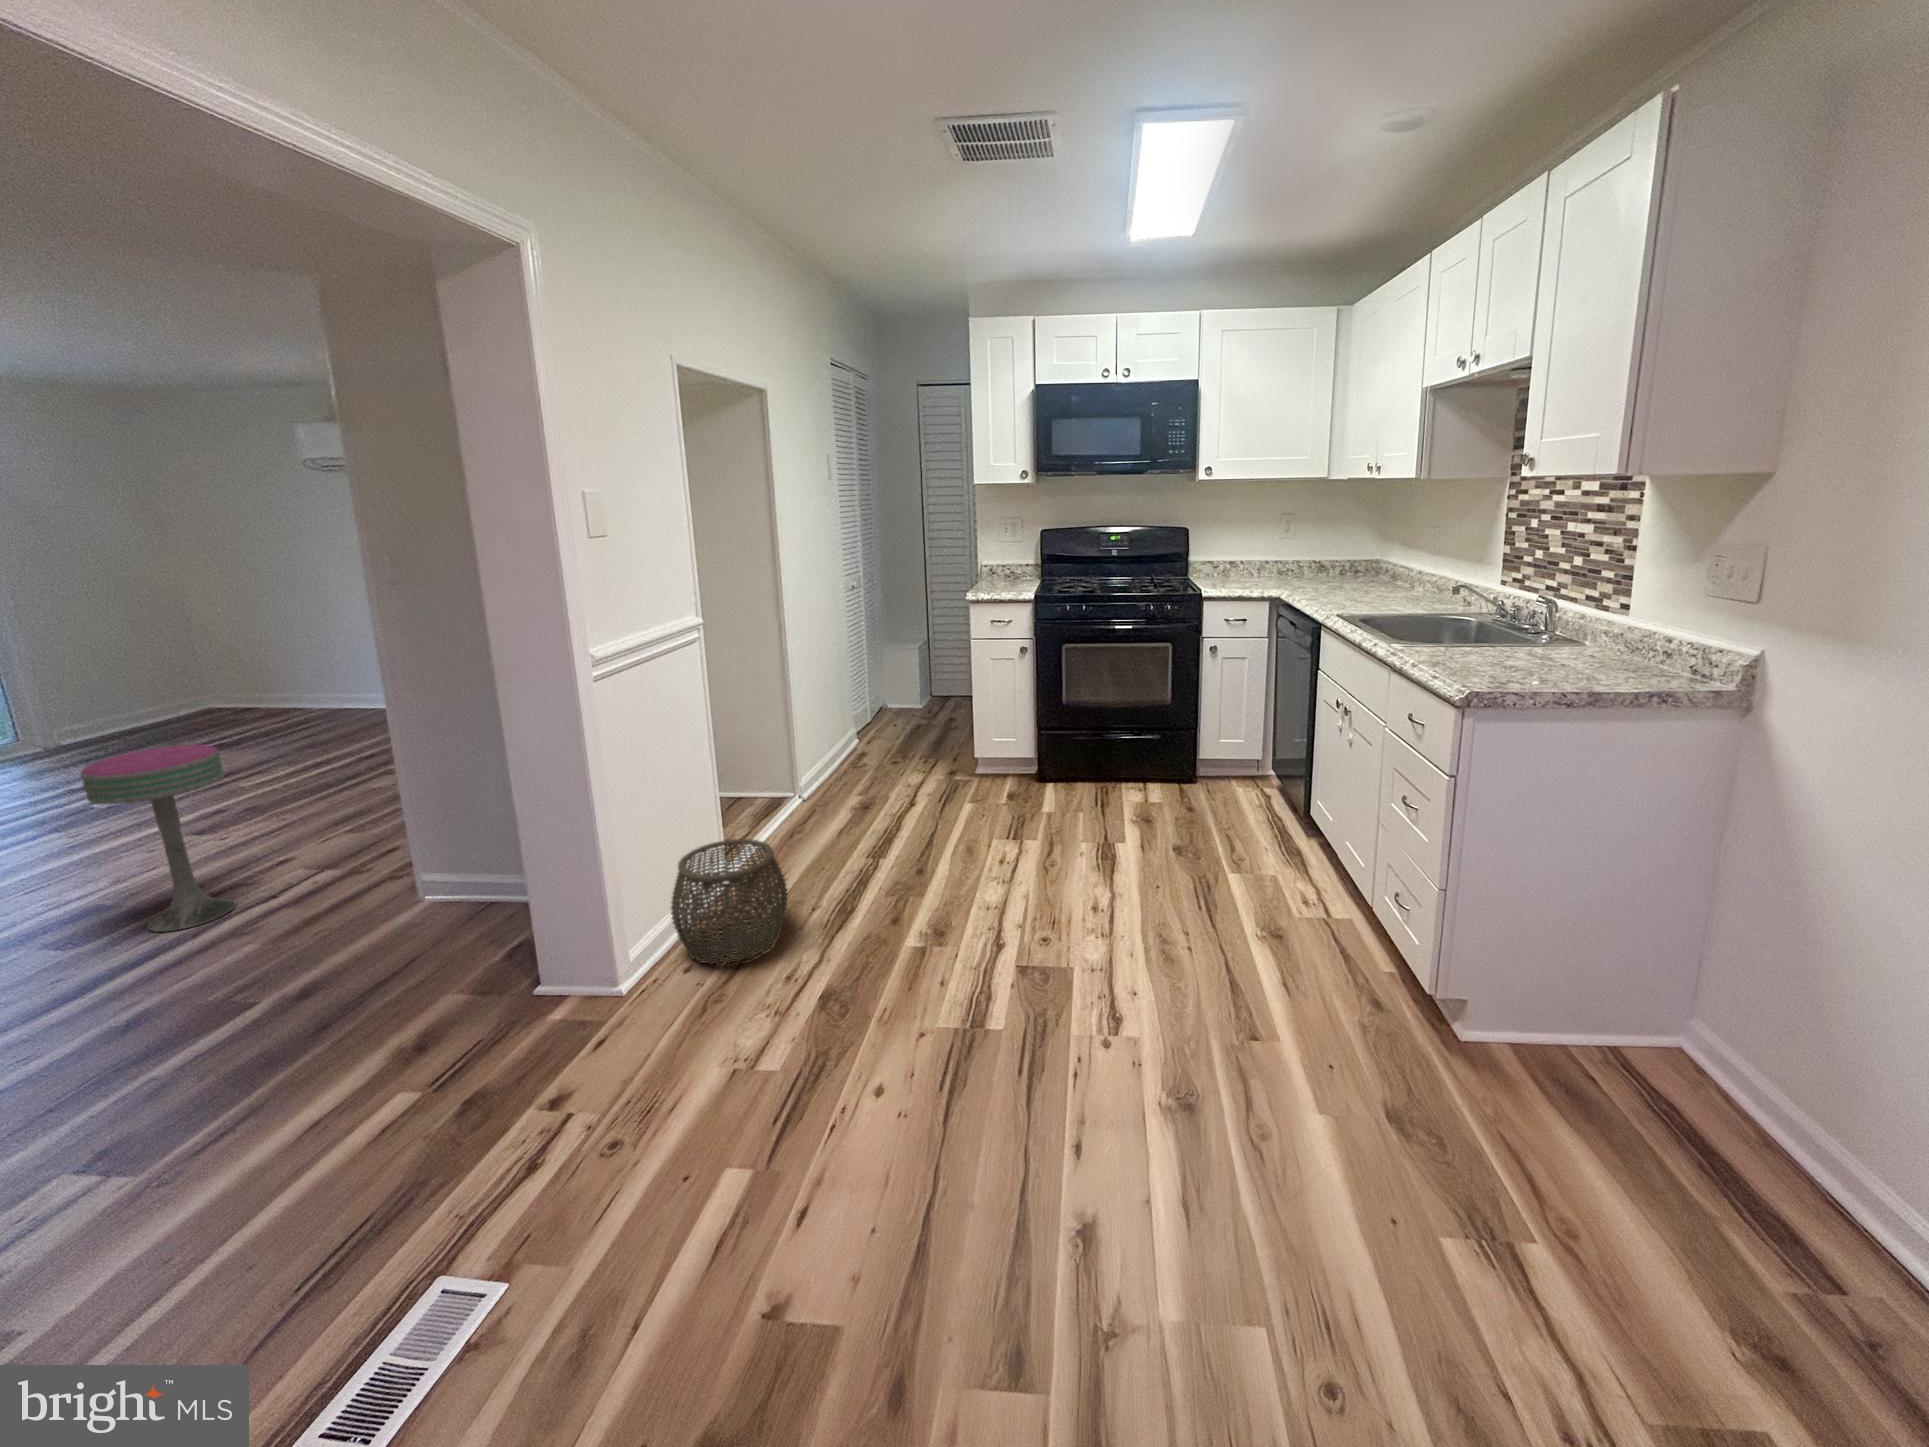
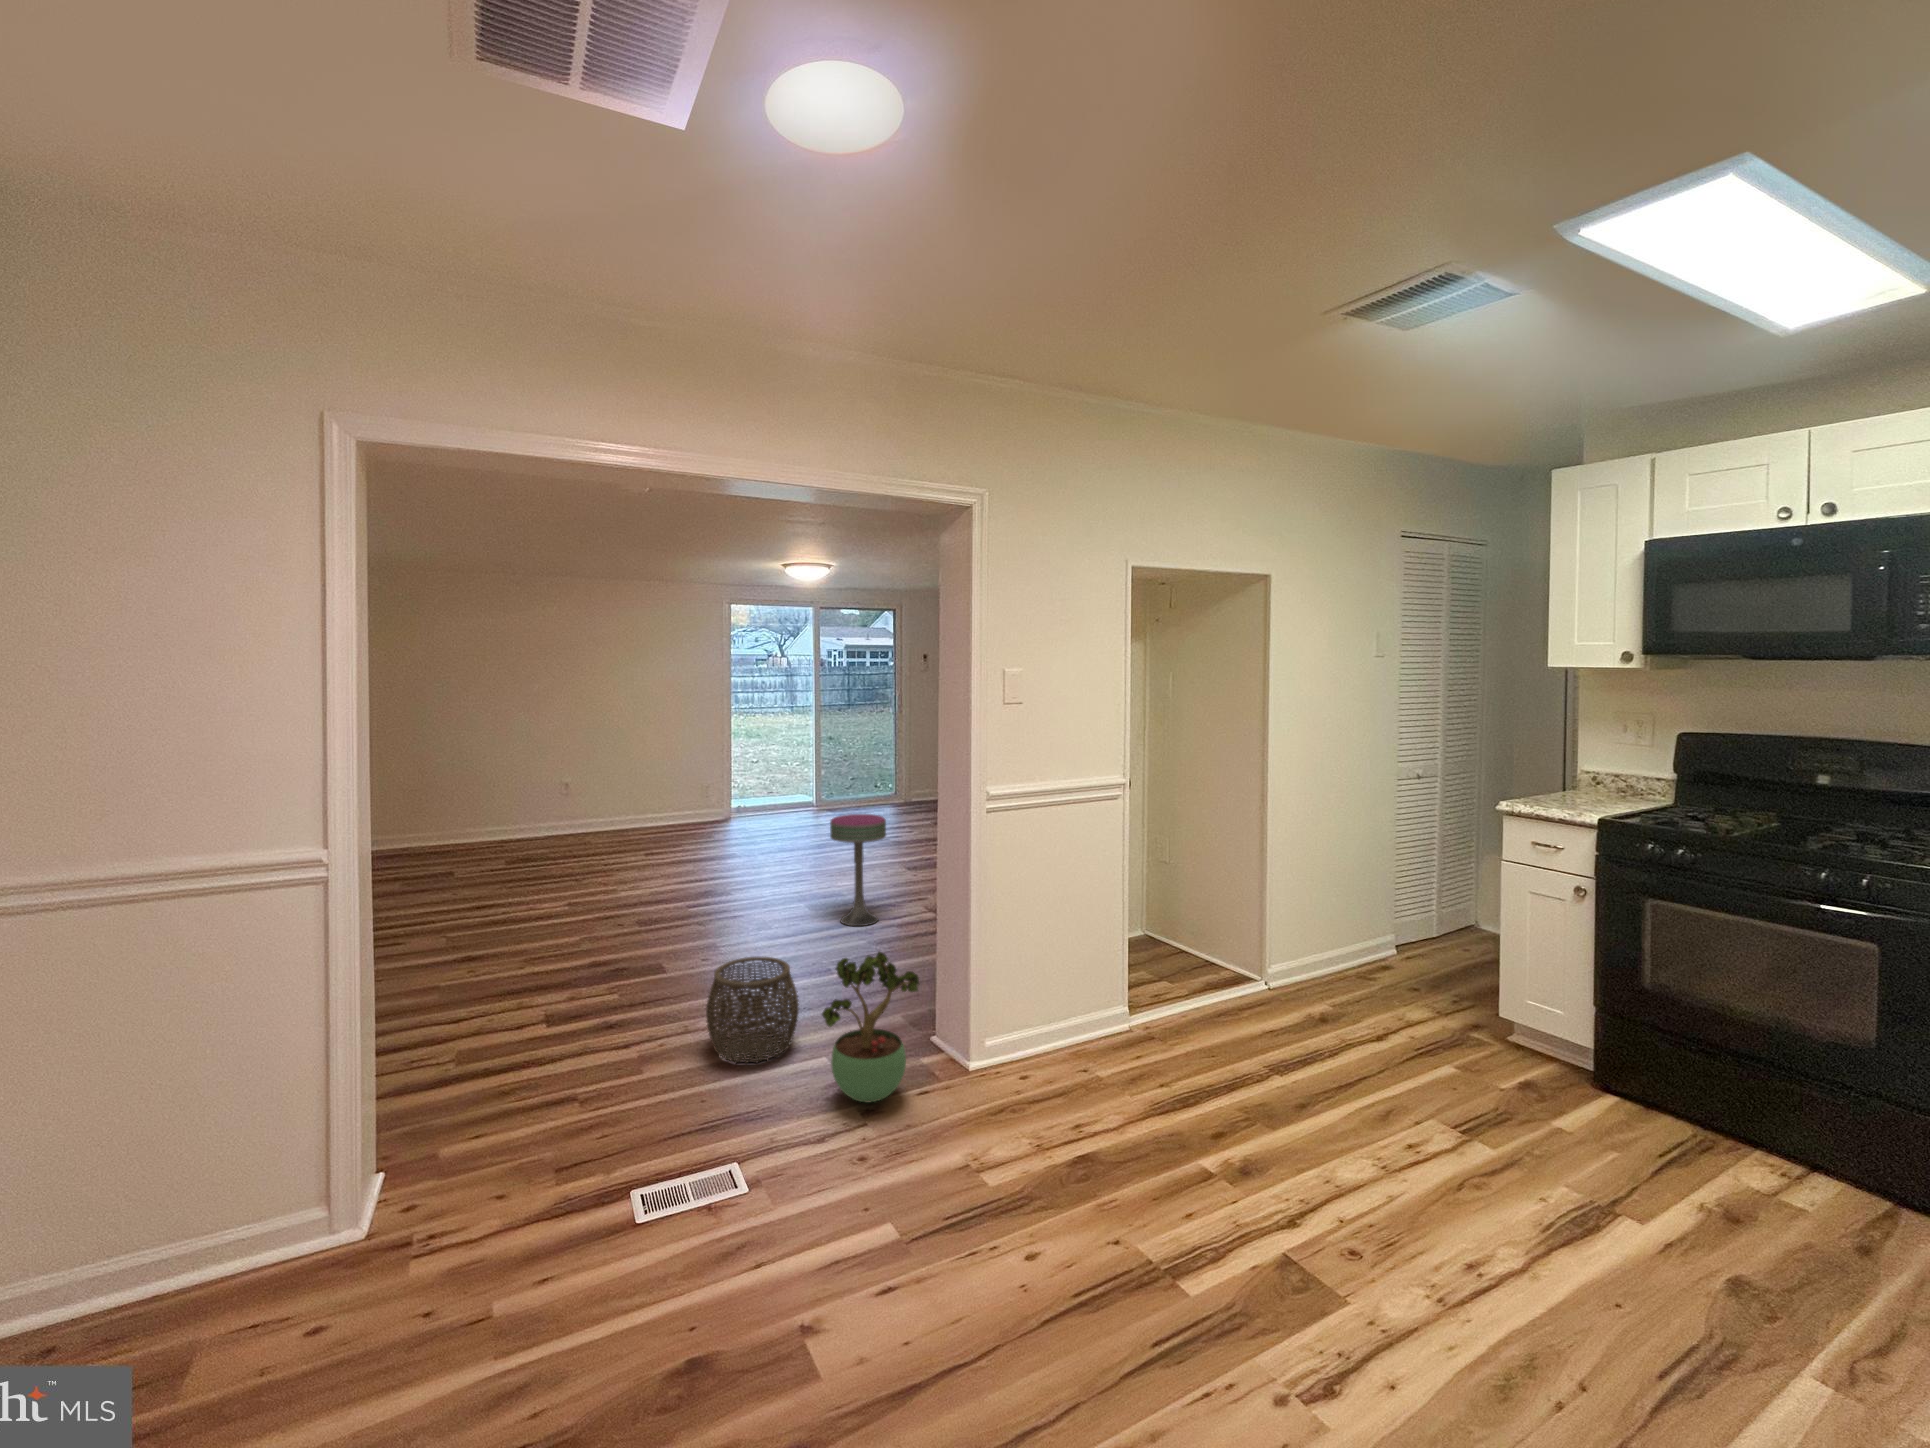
woven basket: present [671,839,788,965] -> present [706,957,799,1063]
potted plant: none [452,896,591,1102] -> present [822,952,920,1103]

